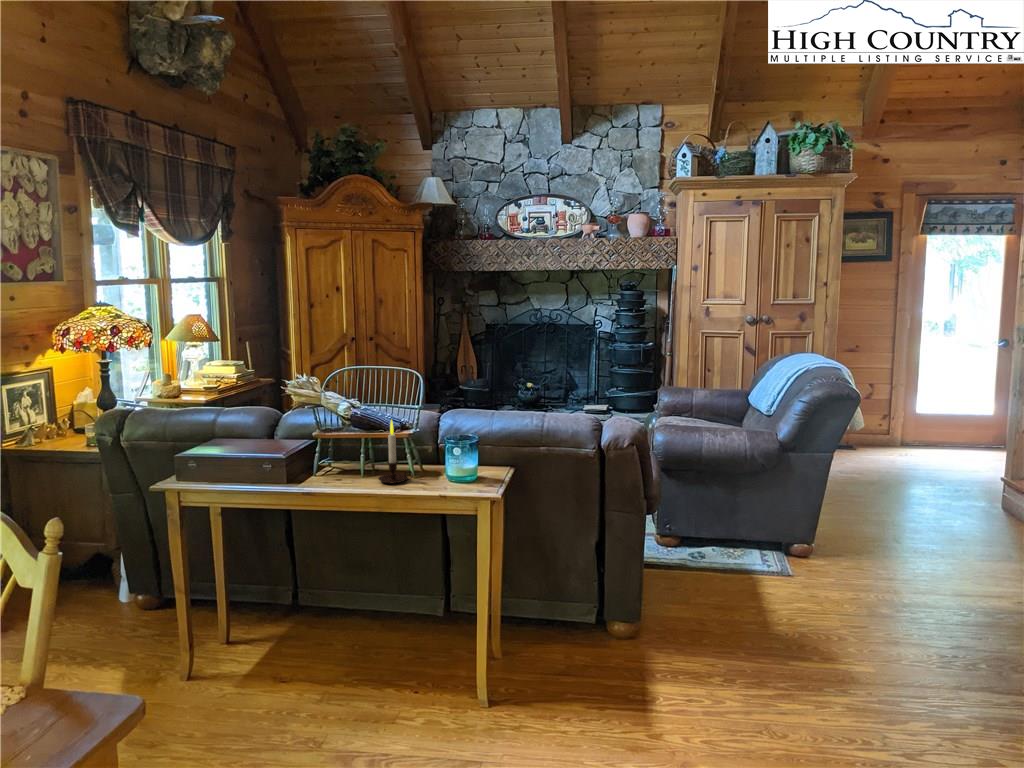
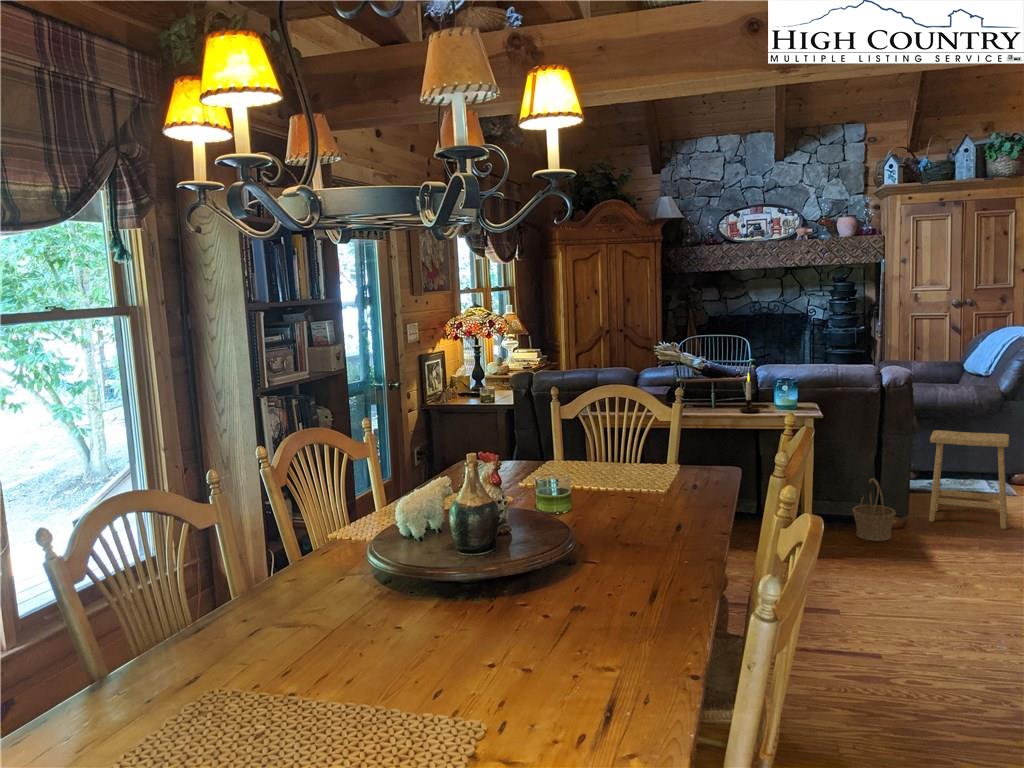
footstool: none [670,500,779,649] -> present [929,430,1009,529]
basket: none [555,578,614,675] -> present [852,478,896,541]

